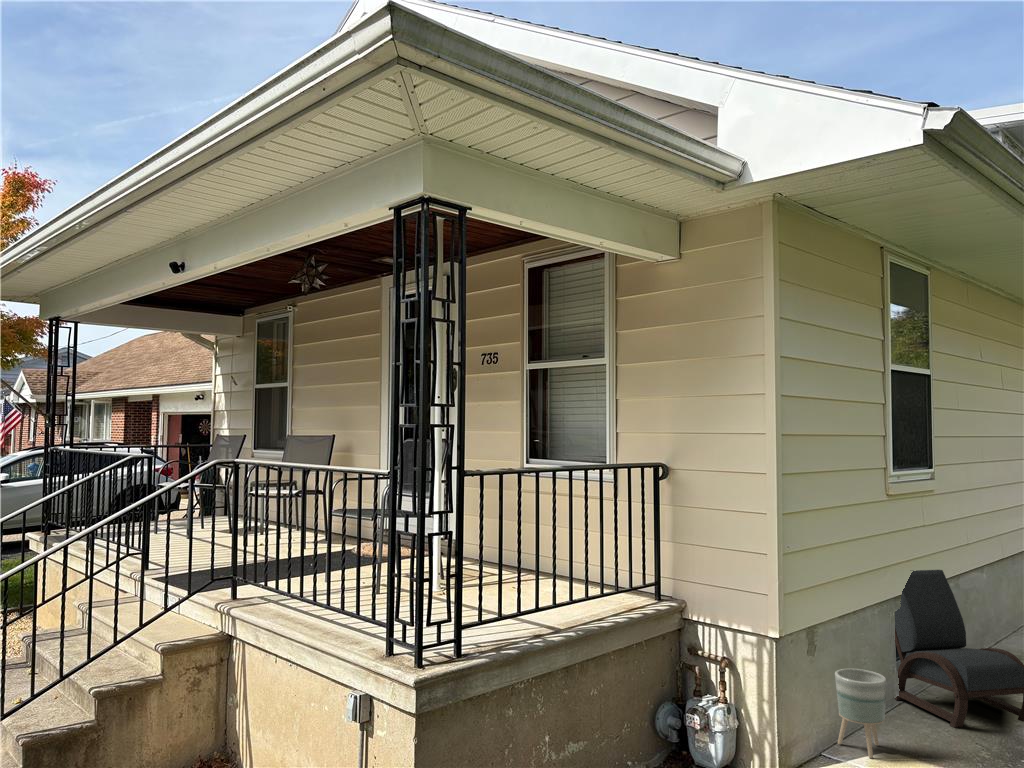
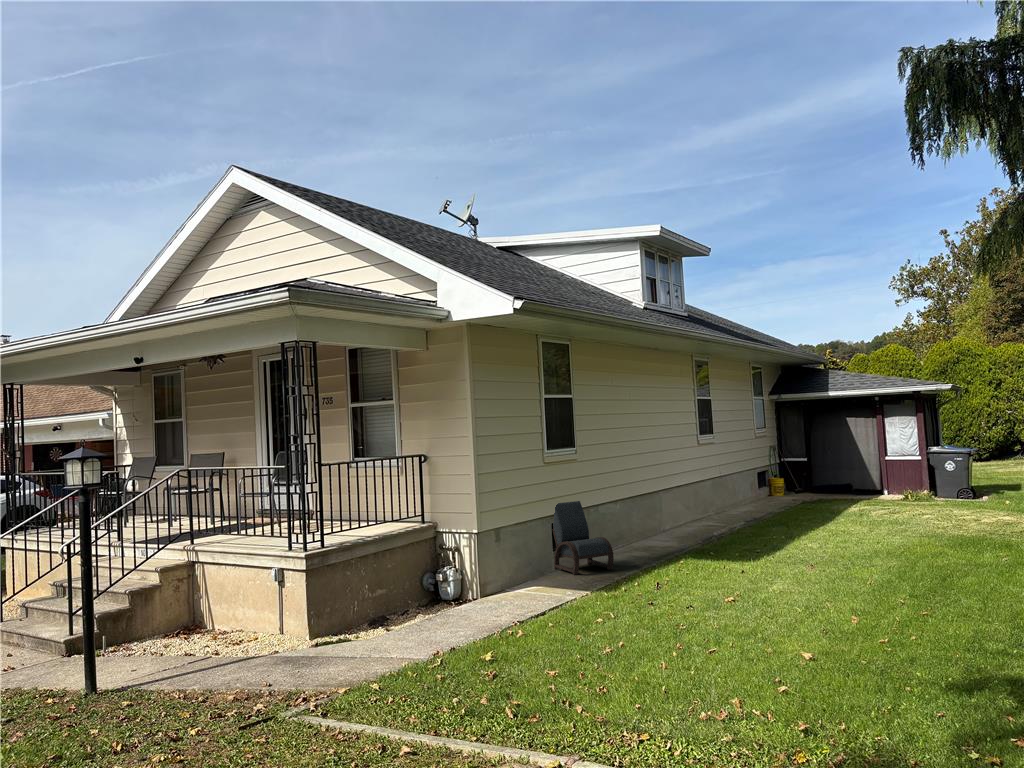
planter: present [835,669,886,758] -> none [511,549,533,588]

